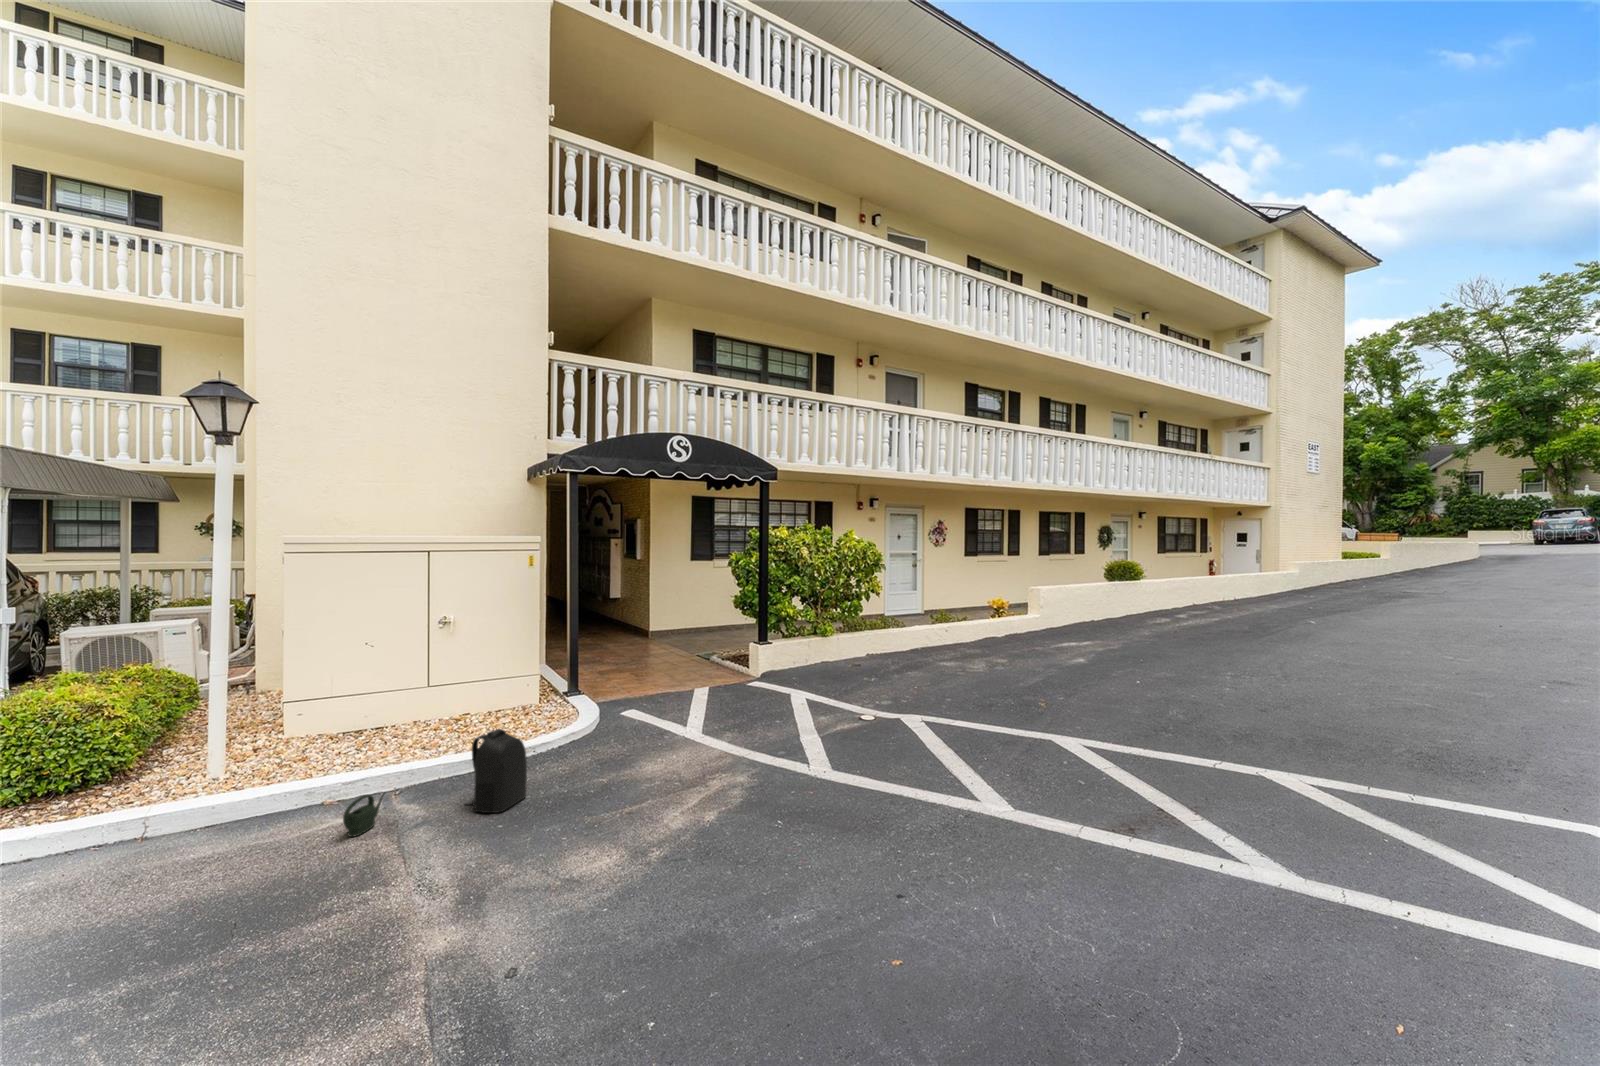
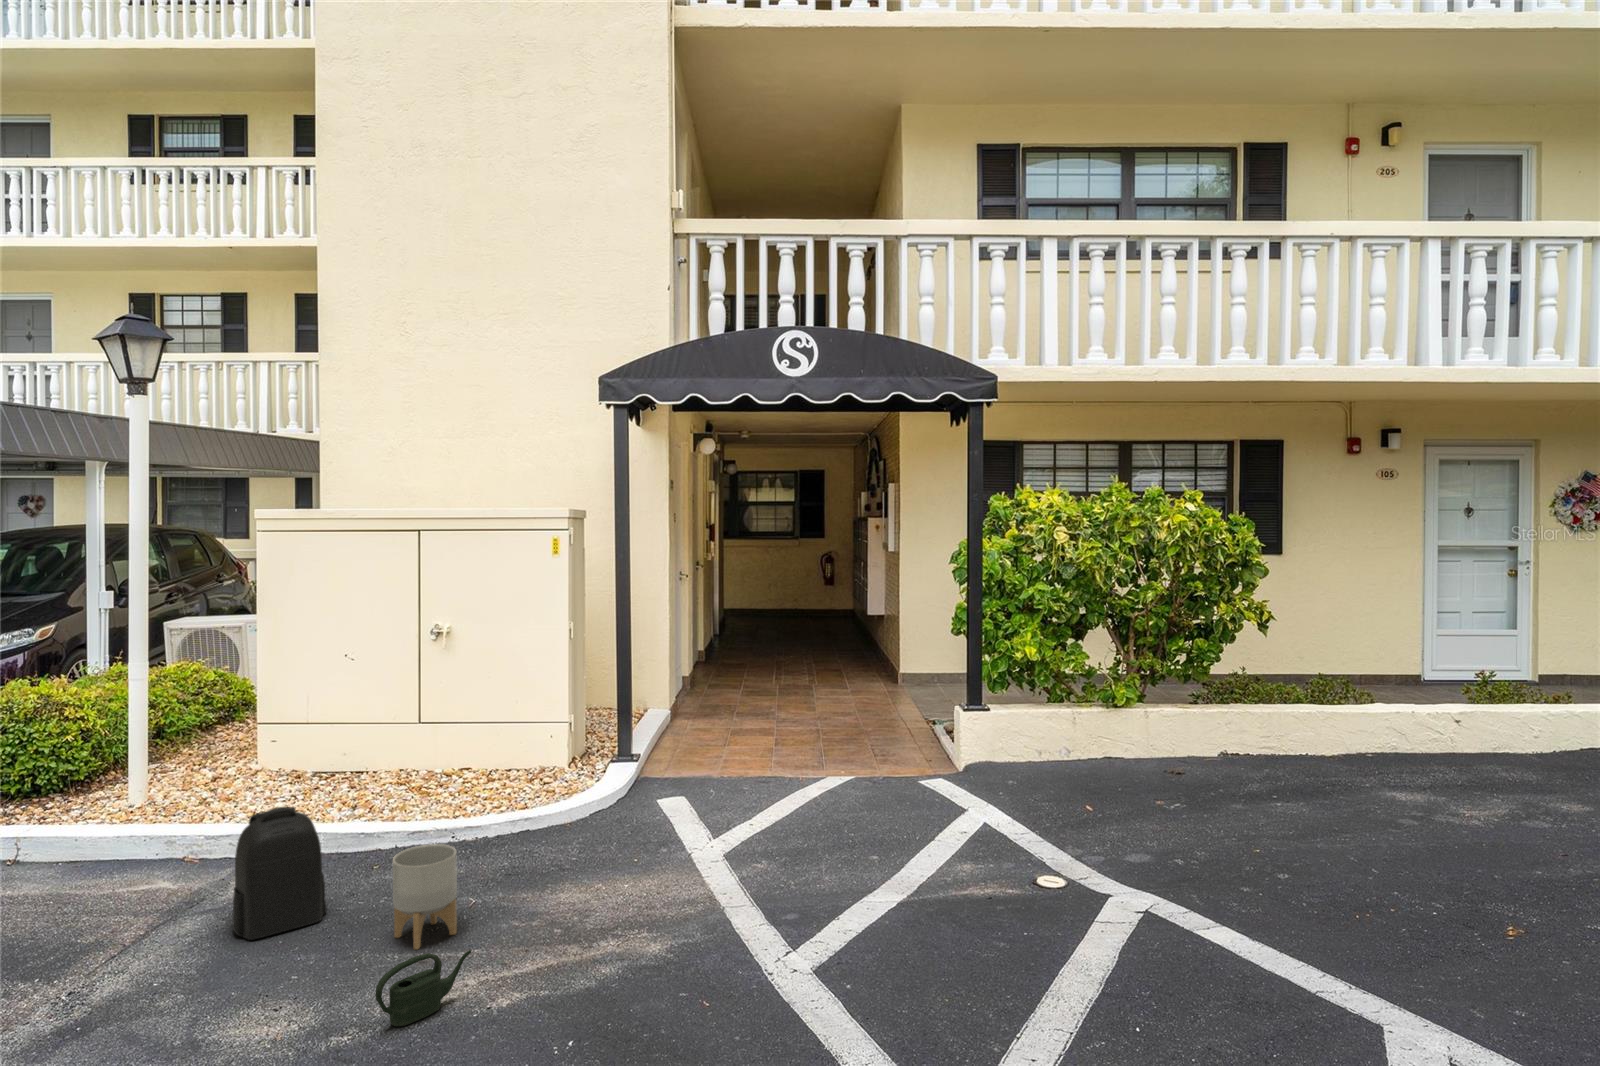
planter: none [587,734,623,792] -> present [393,844,457,949]
watering can: present [343,793,385,837] -> present [375,950,471,1026]

